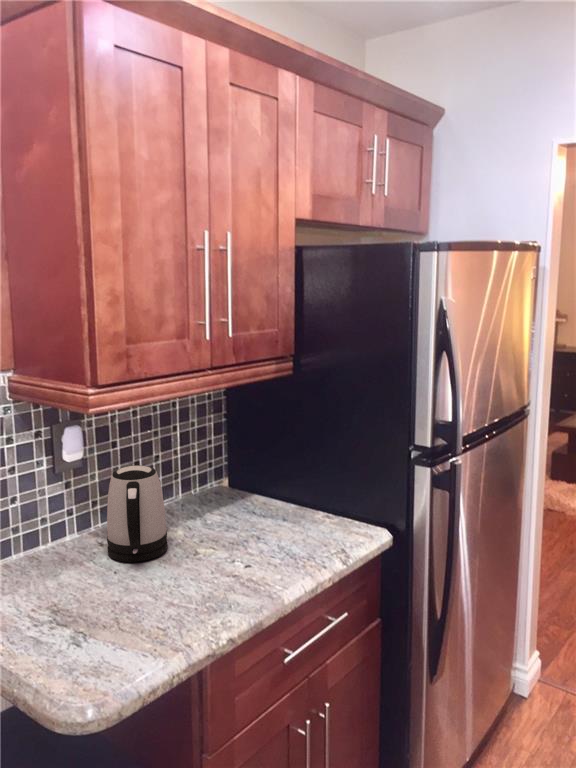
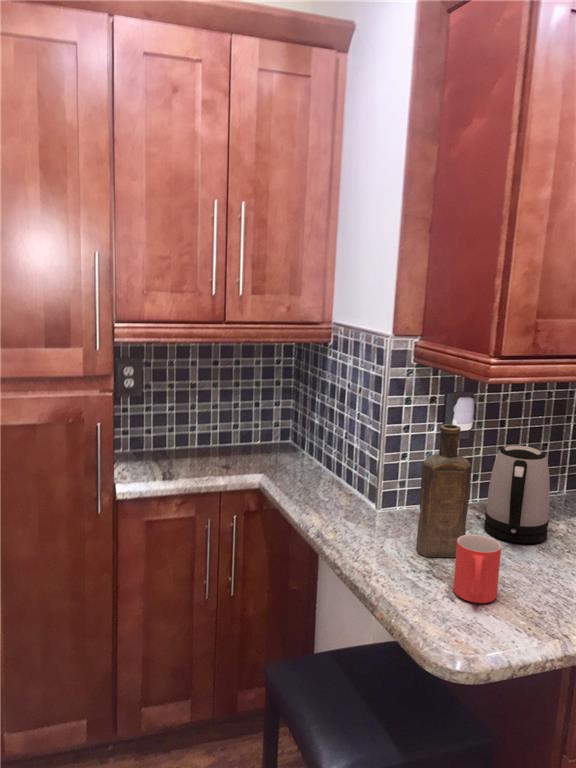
bottle: none [26,461,88,604] -> present [416,424,471,557]
mug: none [76,570,123,641] -> present [453,535,501,603]

